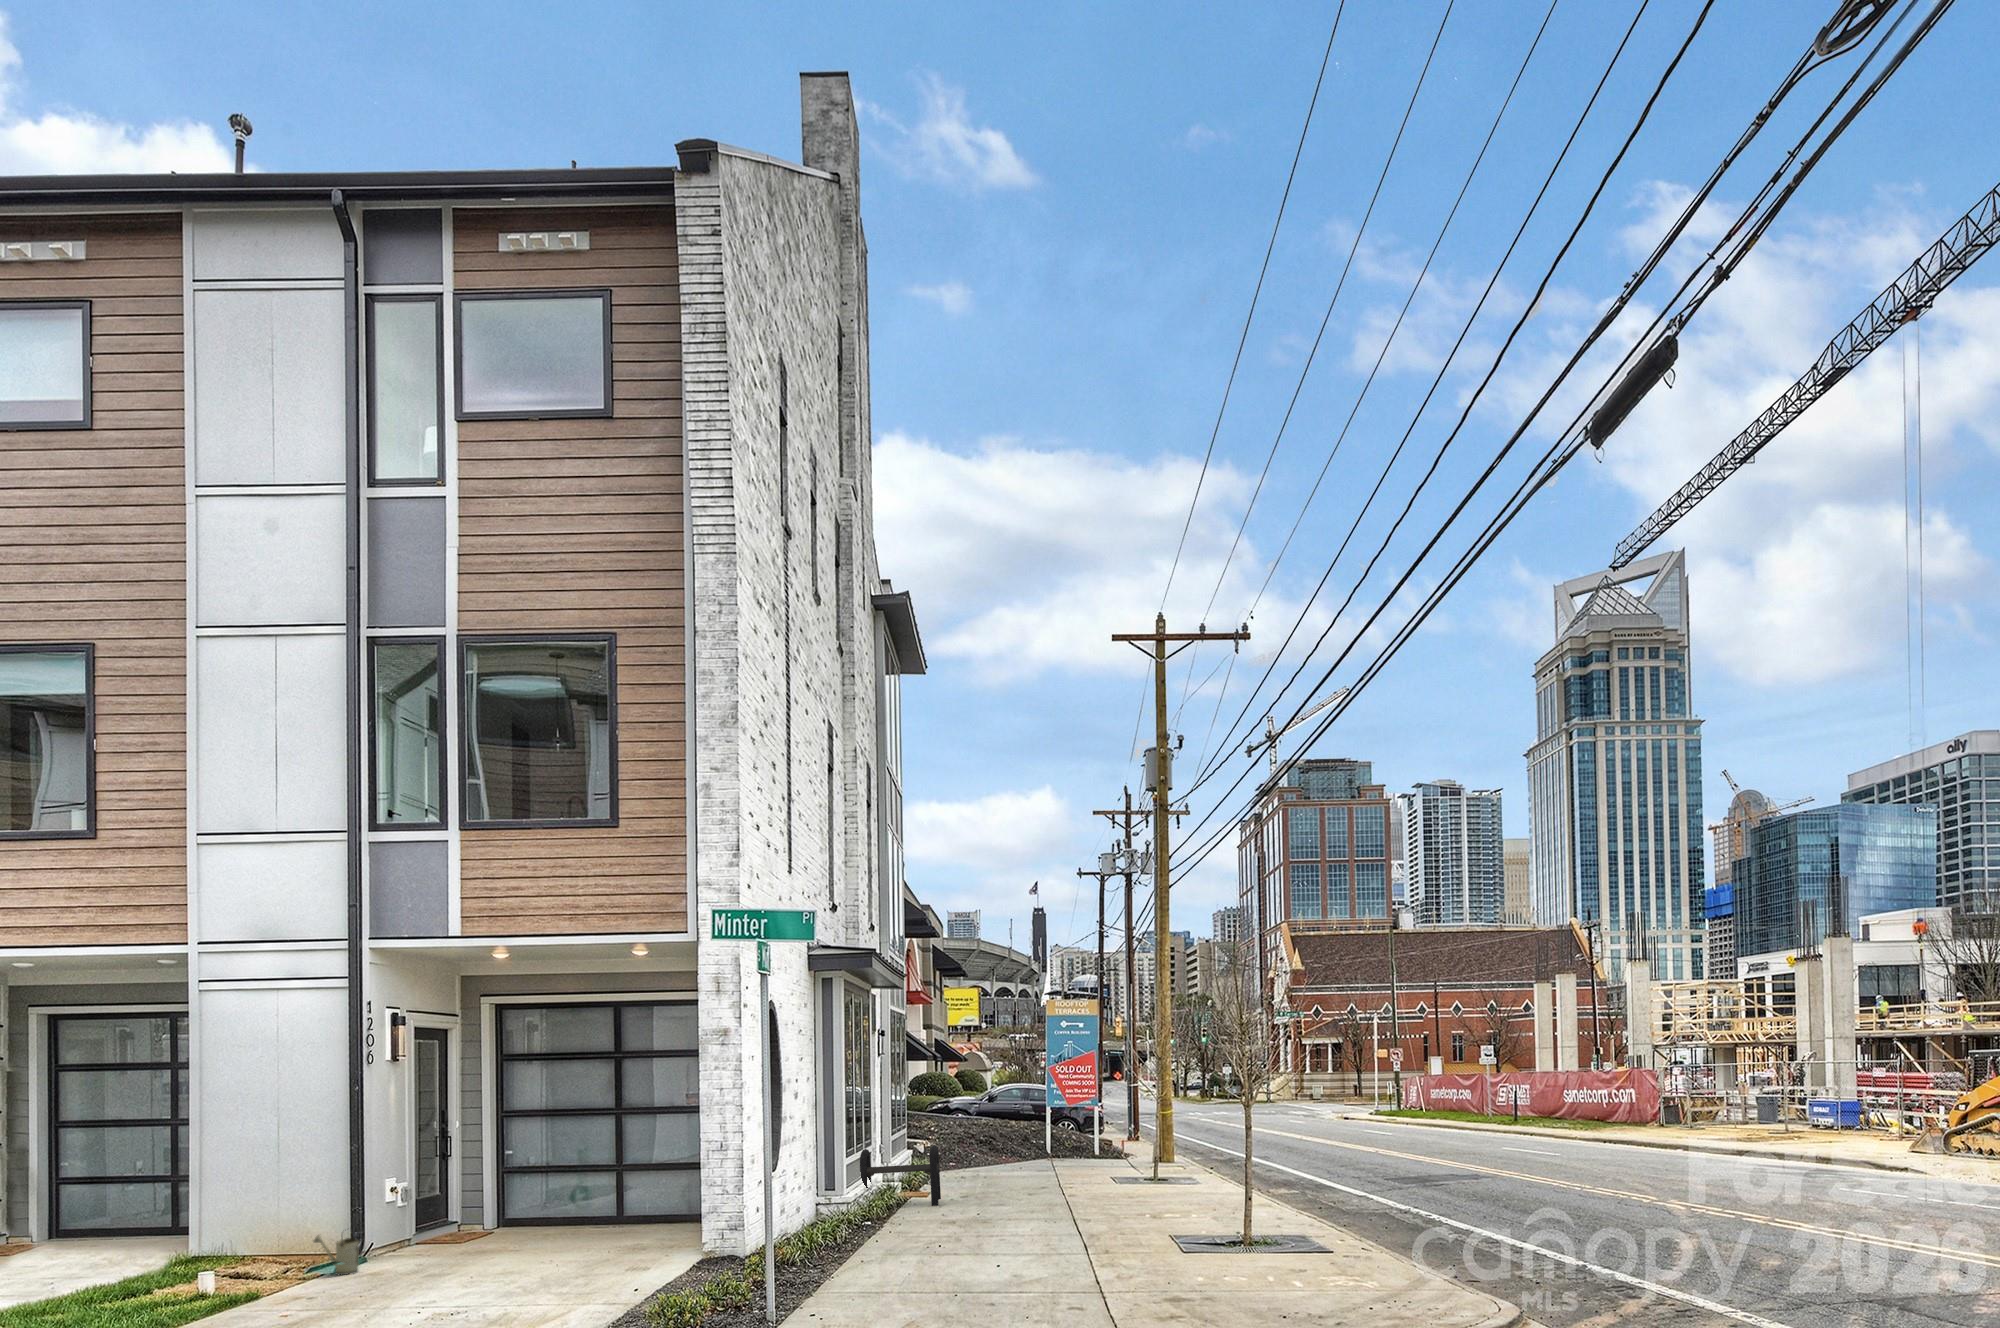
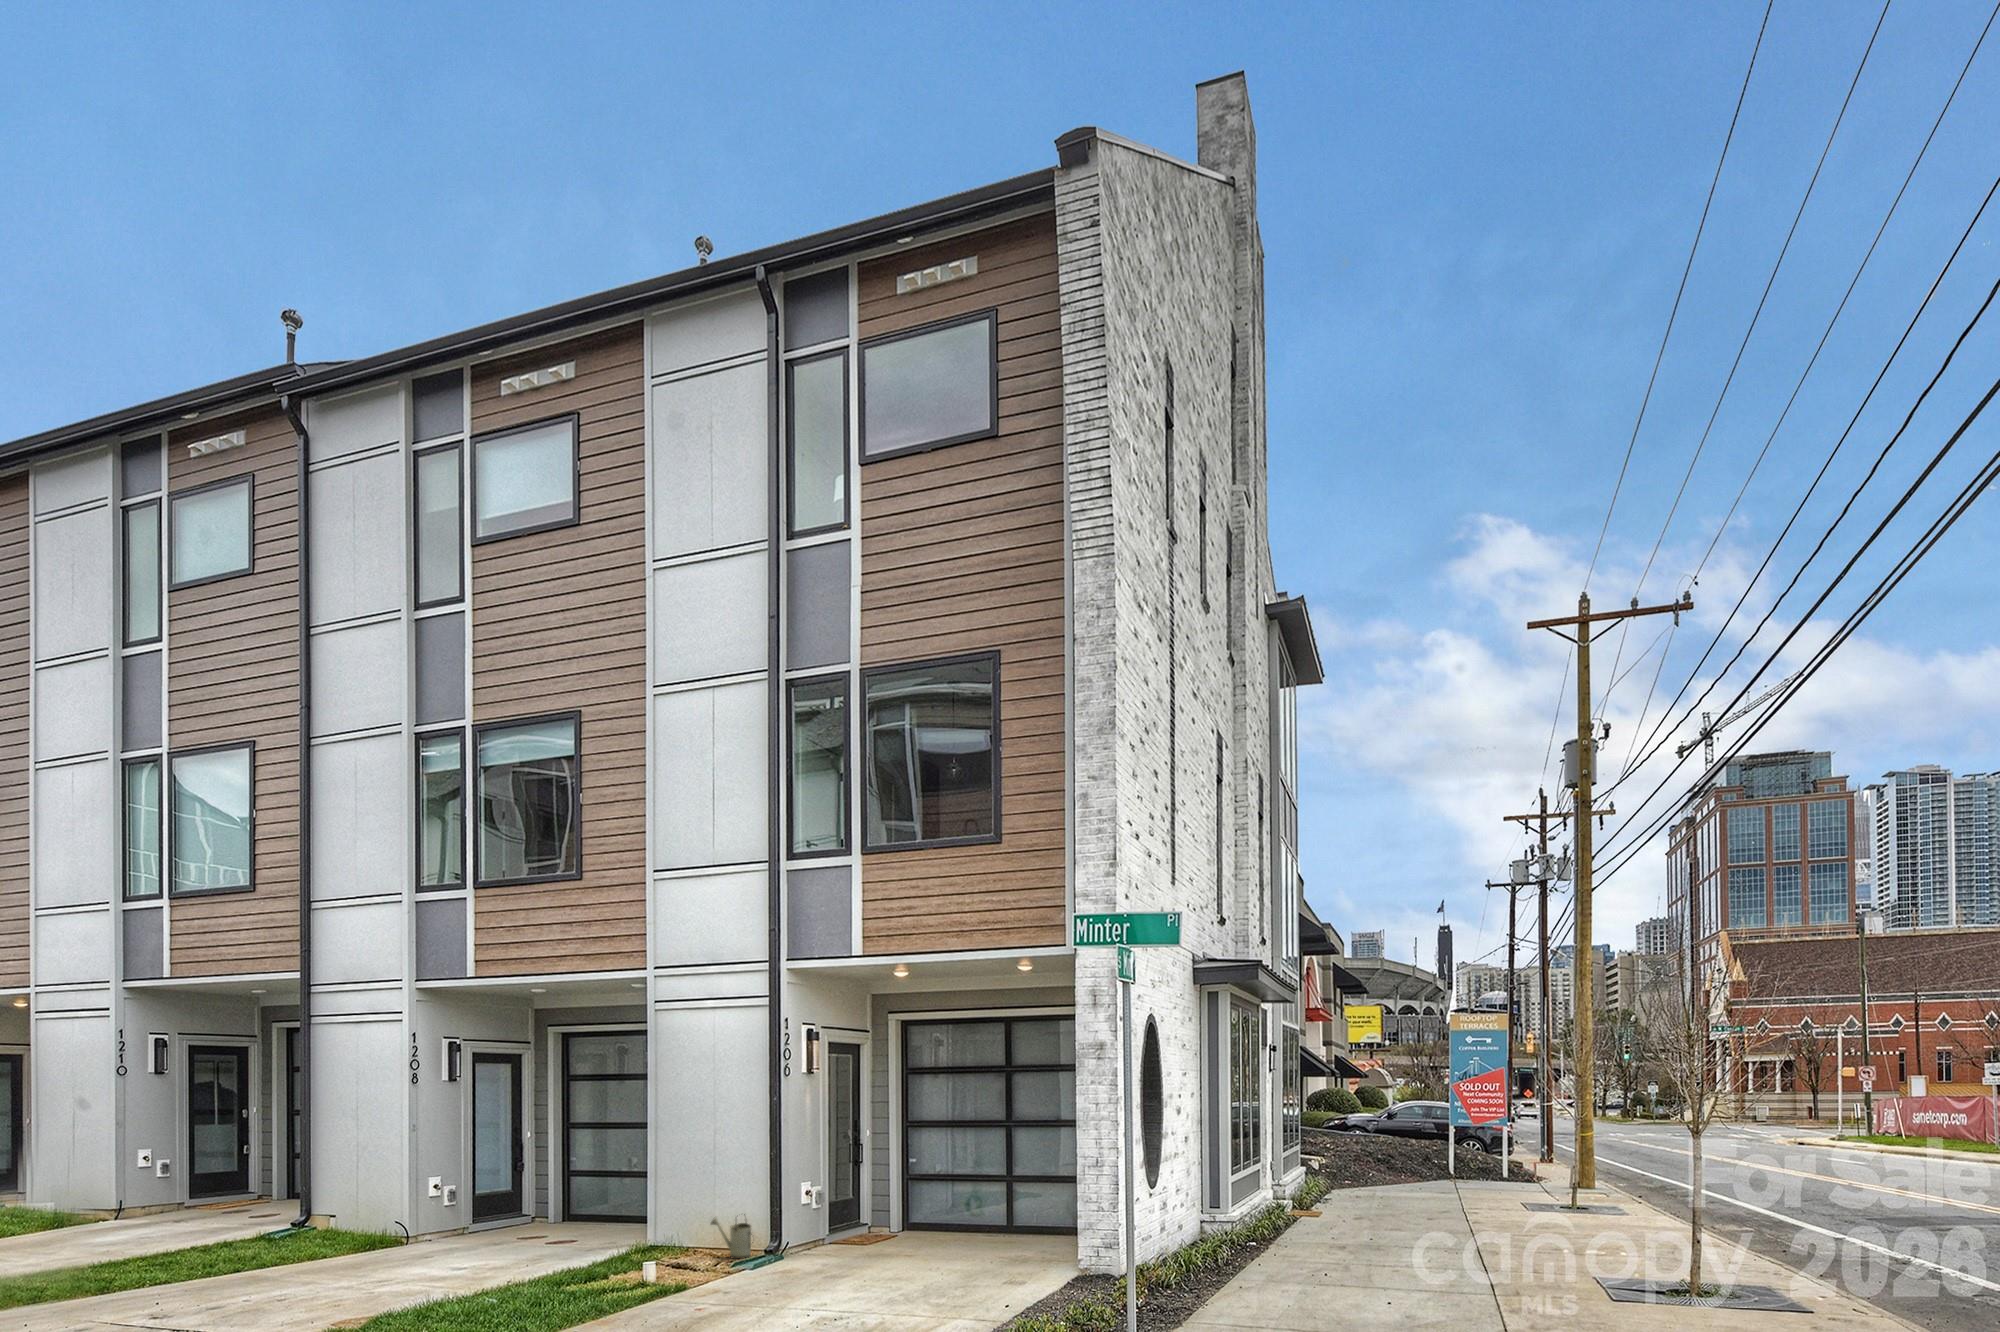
bench: present [860,1145,941,1206] -> none [1248,1168,1332,1235]

